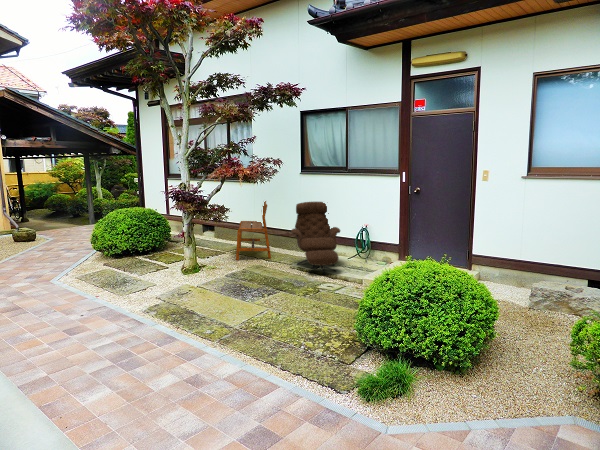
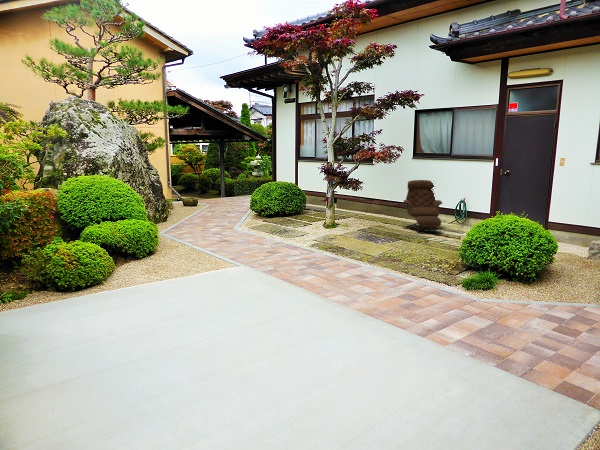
bench: present [236,201,271,260] -> none [356,178,385,223]

